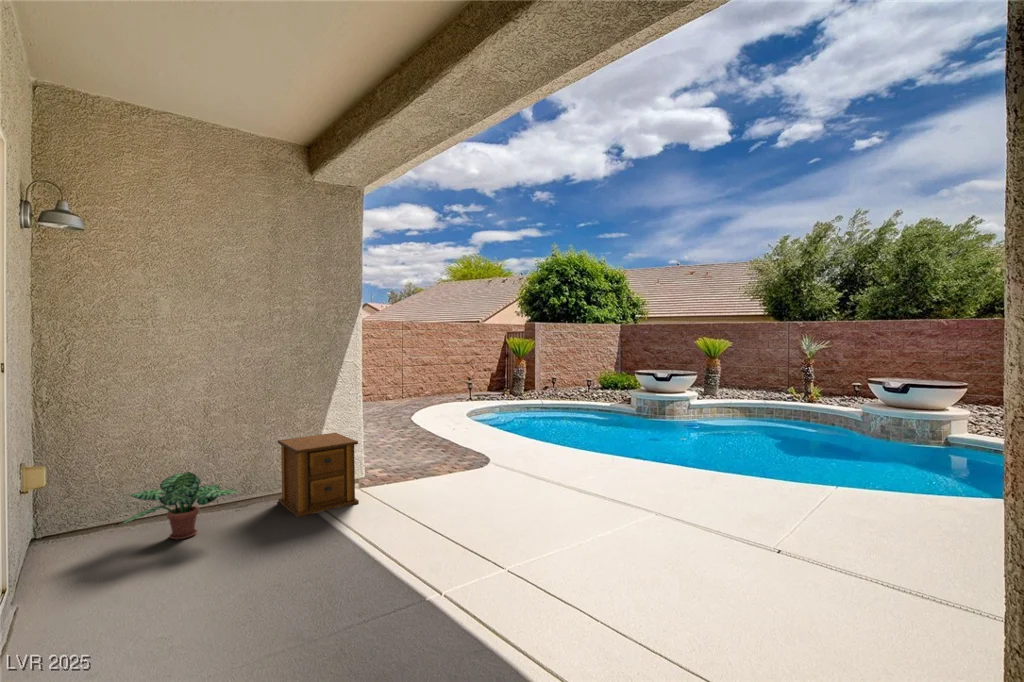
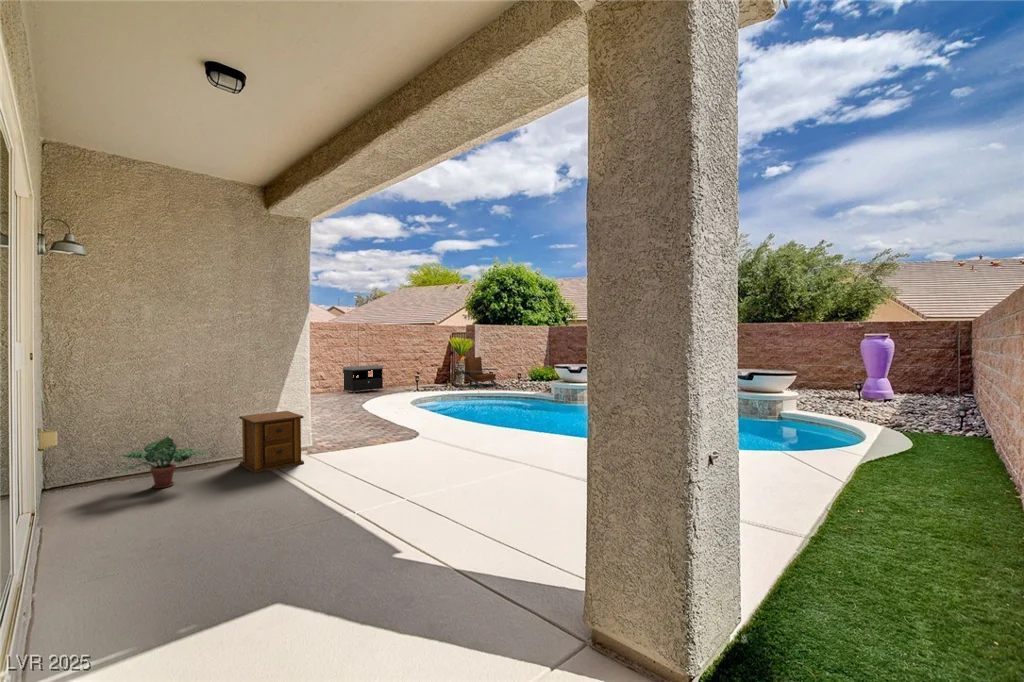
lounge chair: none [518,360,563,398] -> present [460,357,498,388]
storage bench: none [387,370,432,403] -> present [343,365,383,394]

